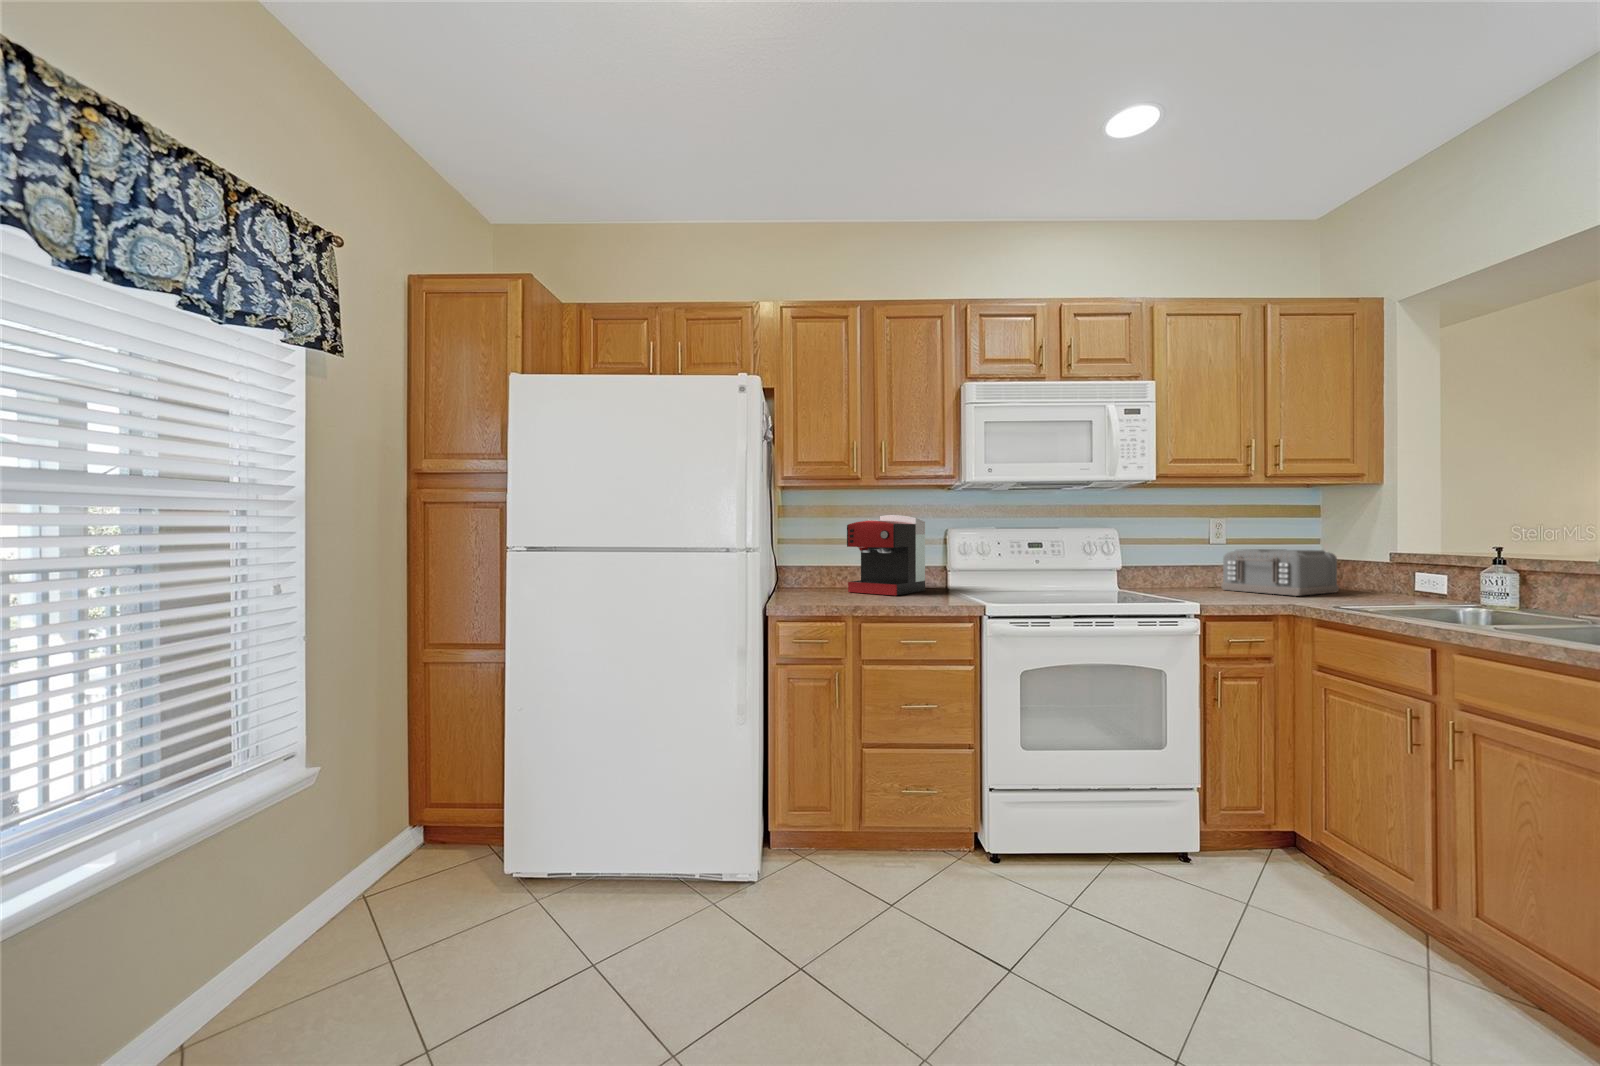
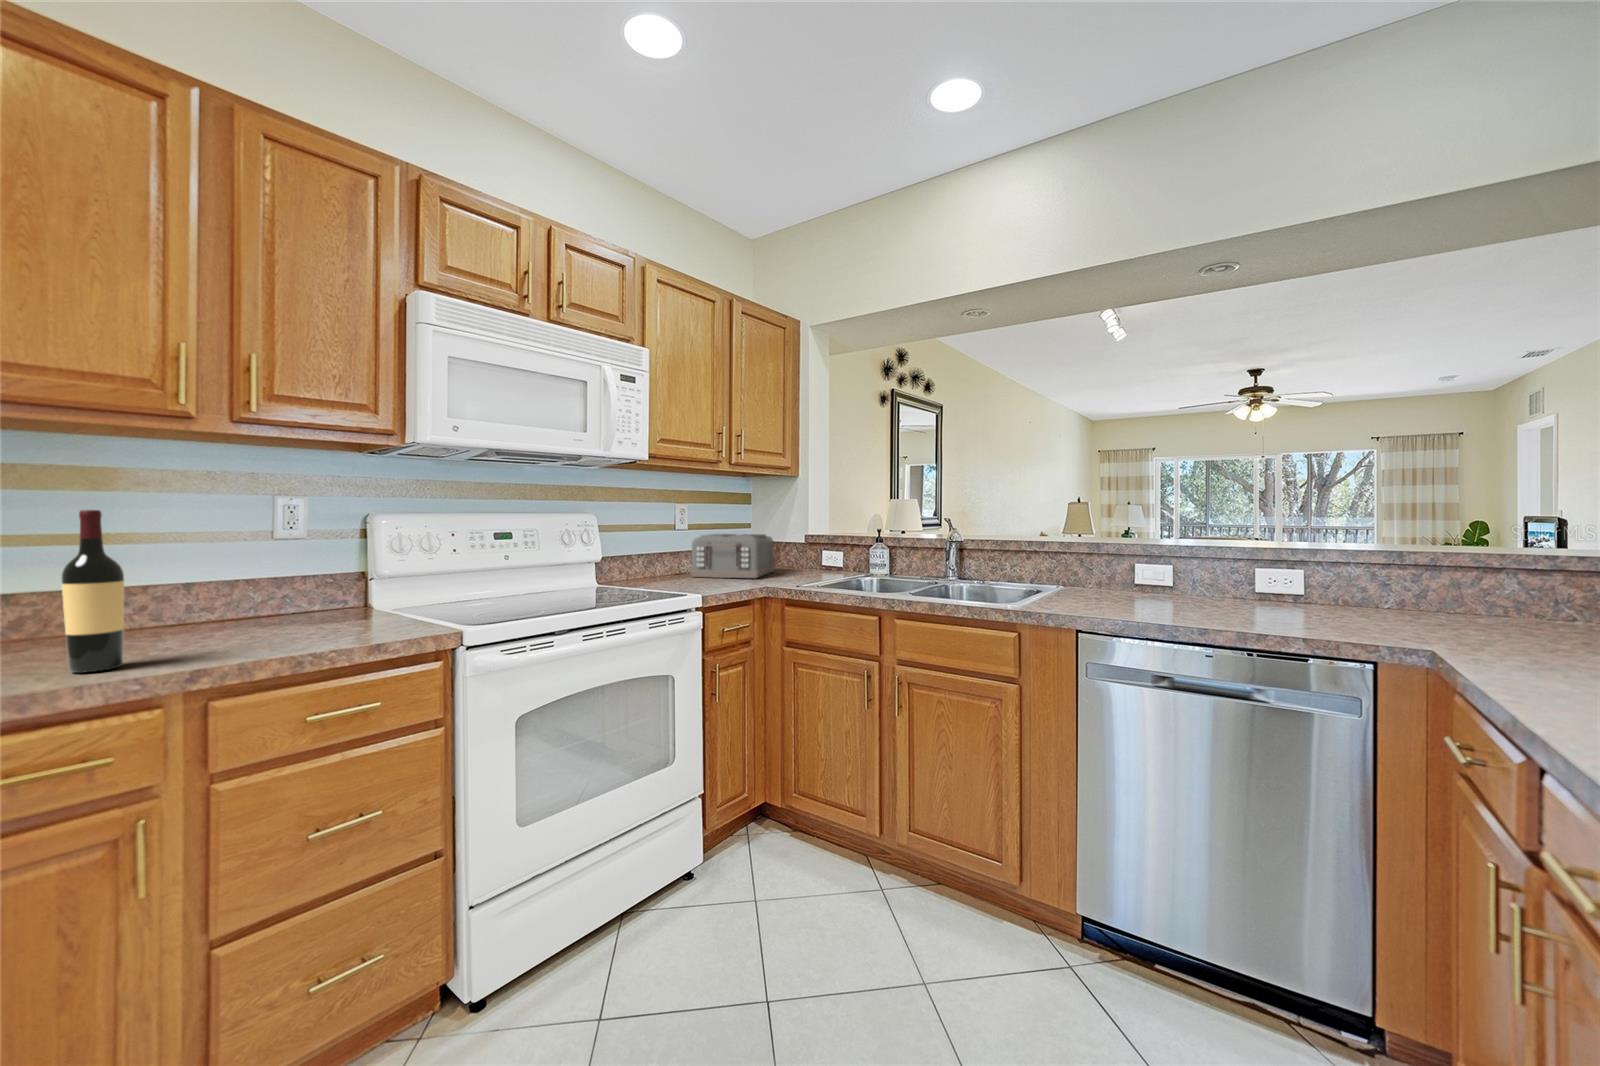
coffee maker: present [847,515,925,595] -> none [149,489,328,635]
wine bottle: none [813,527,832,603] -> present [62,510,124,673]

